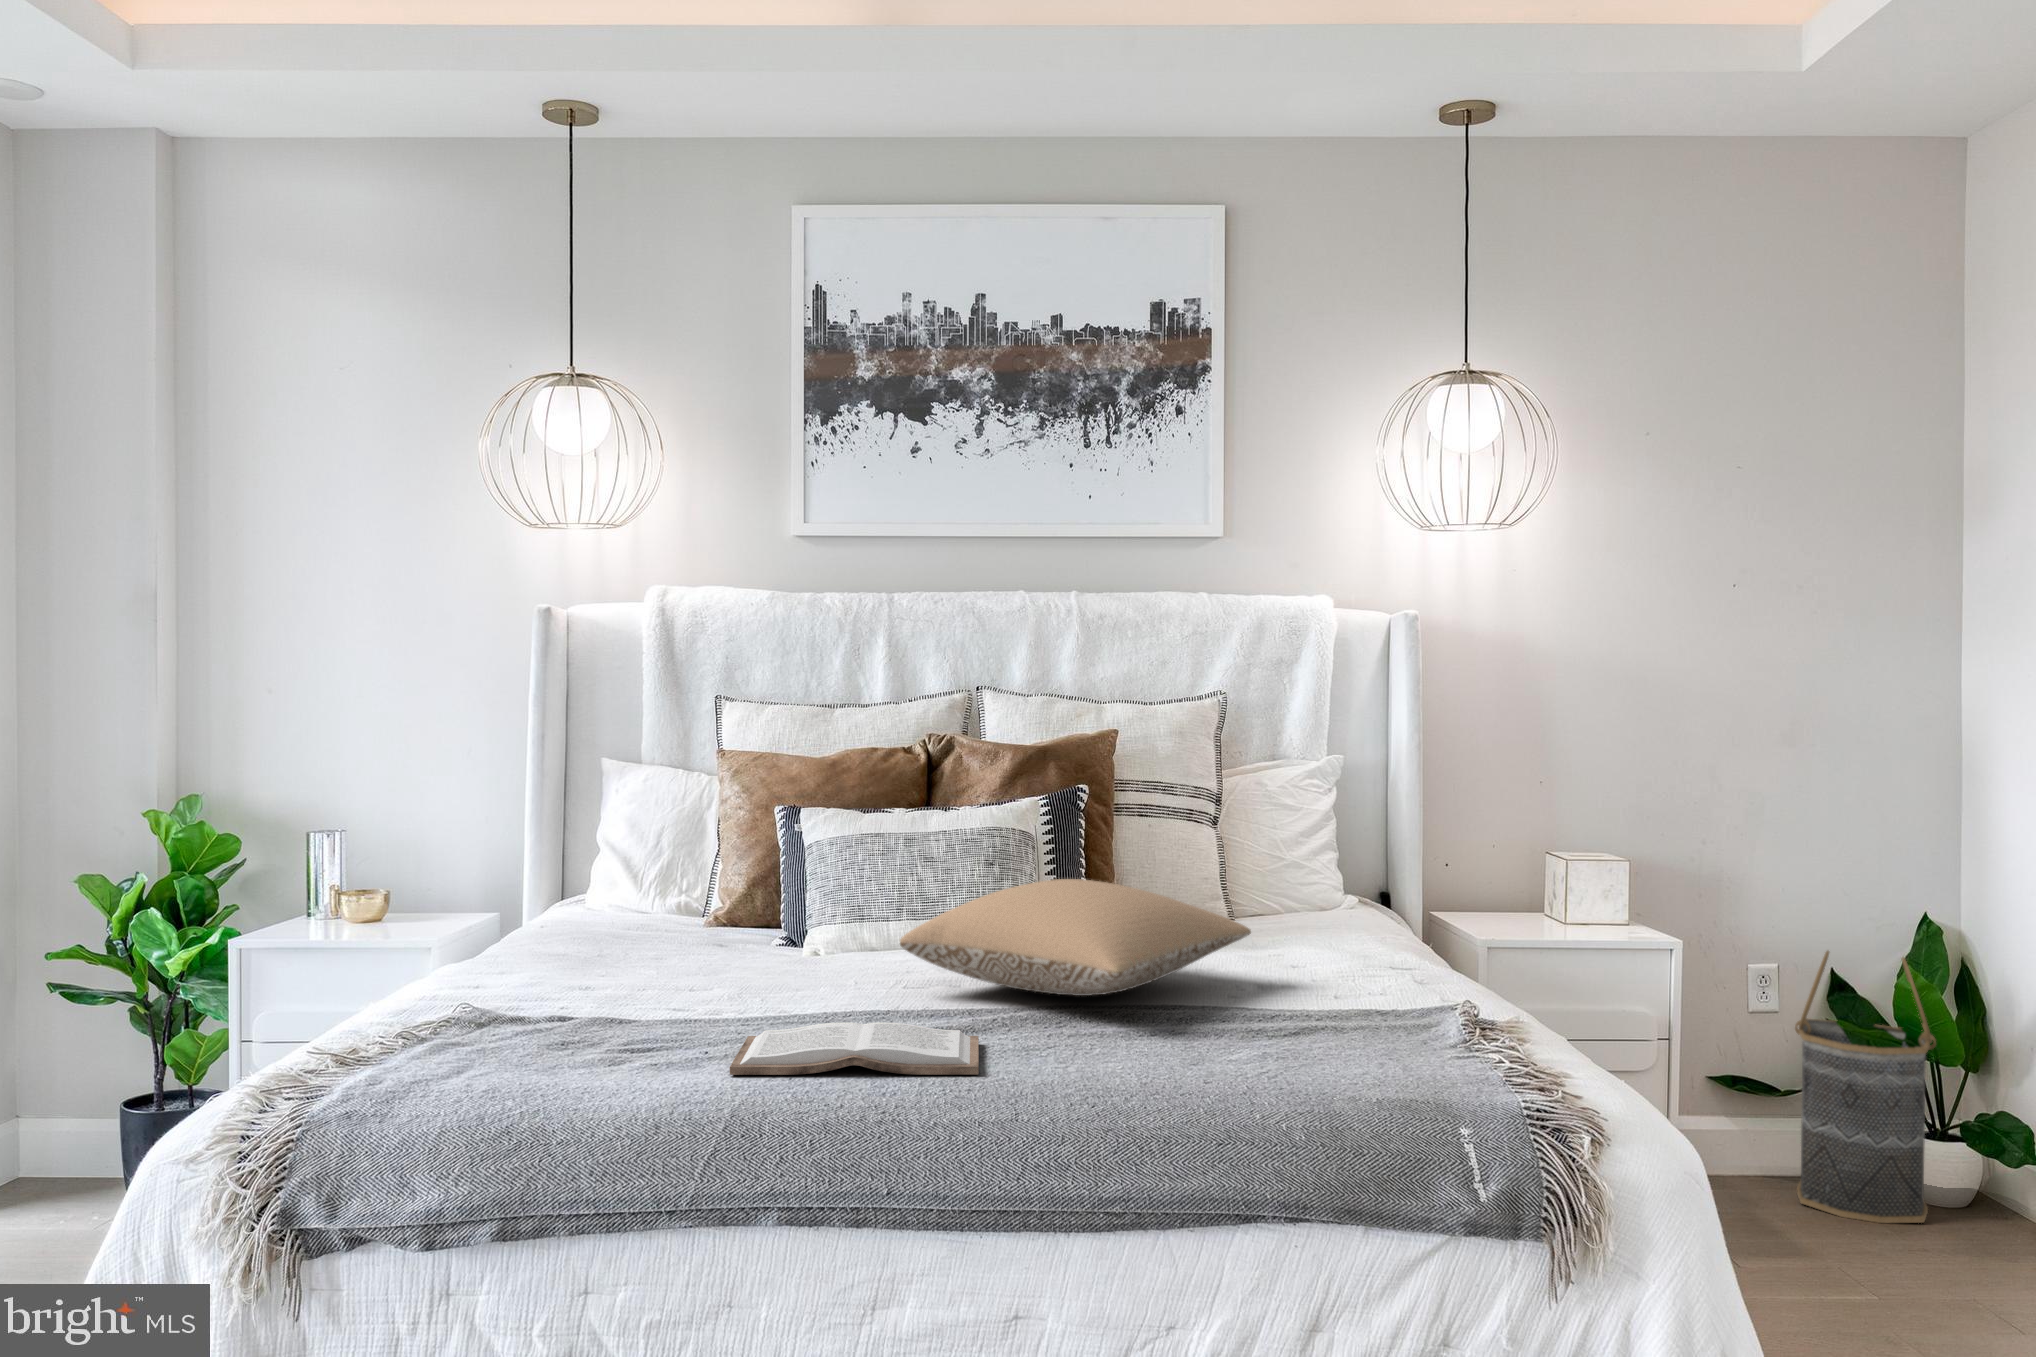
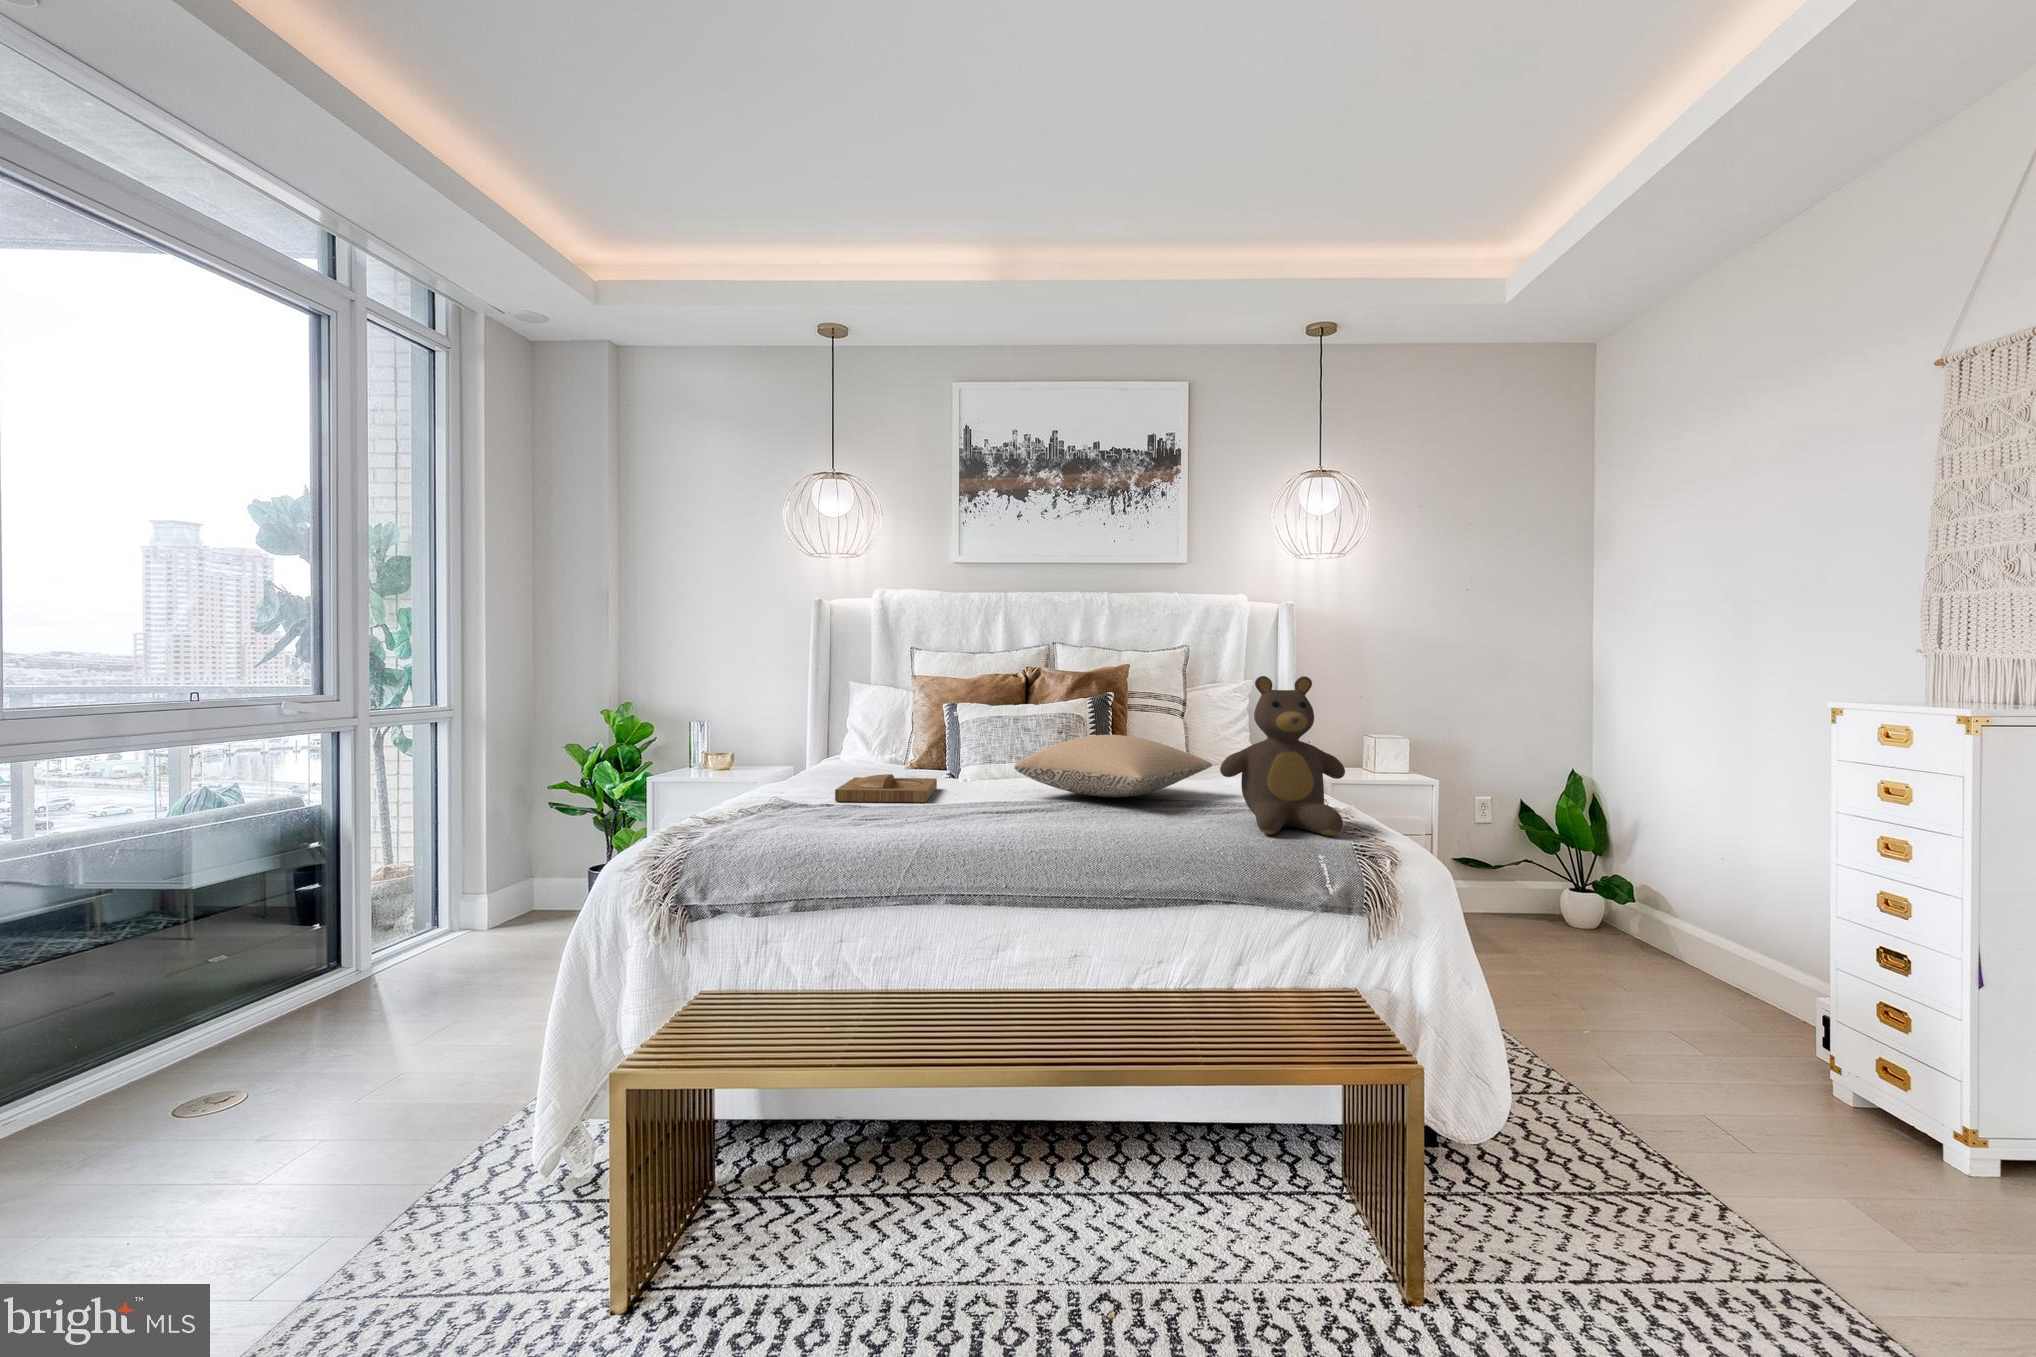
teddy bear: none [1252,796,1467,1080] -> present [1220,676,1345,836]
basket: present [1795,951,1936,1223] -> none [1512,793,1597,947]
tray: none [574,957,762,1012] -> present [835,774,937,802]
book: present [730,1022,979,1075] -> none [924,804,1065,830]

